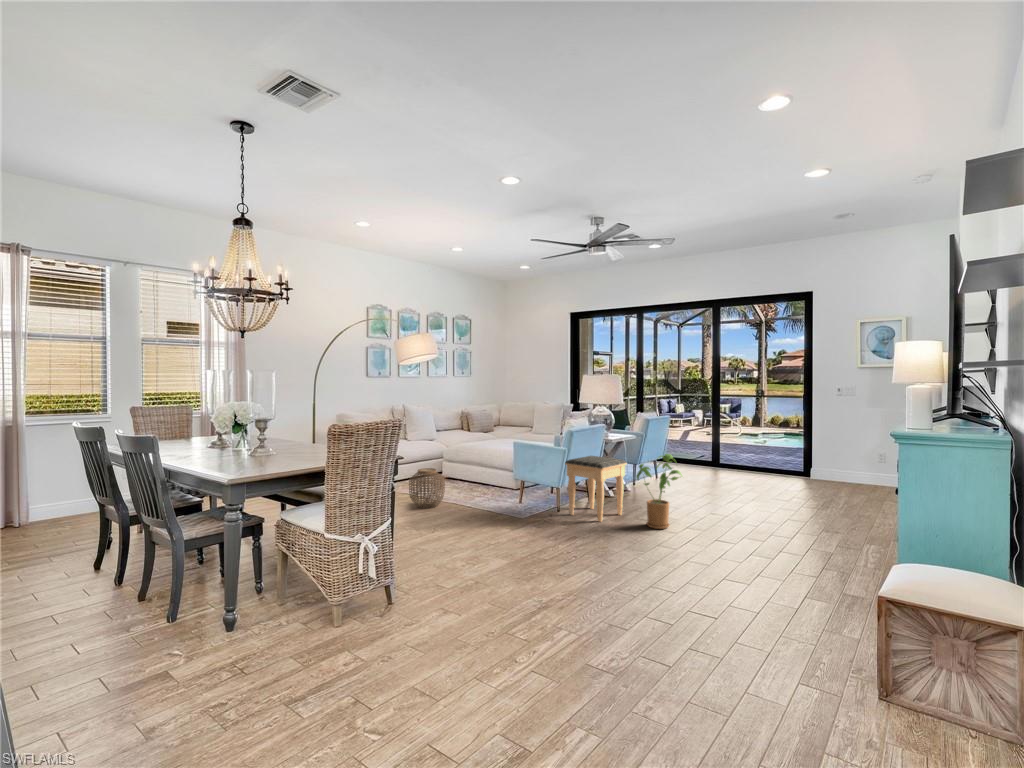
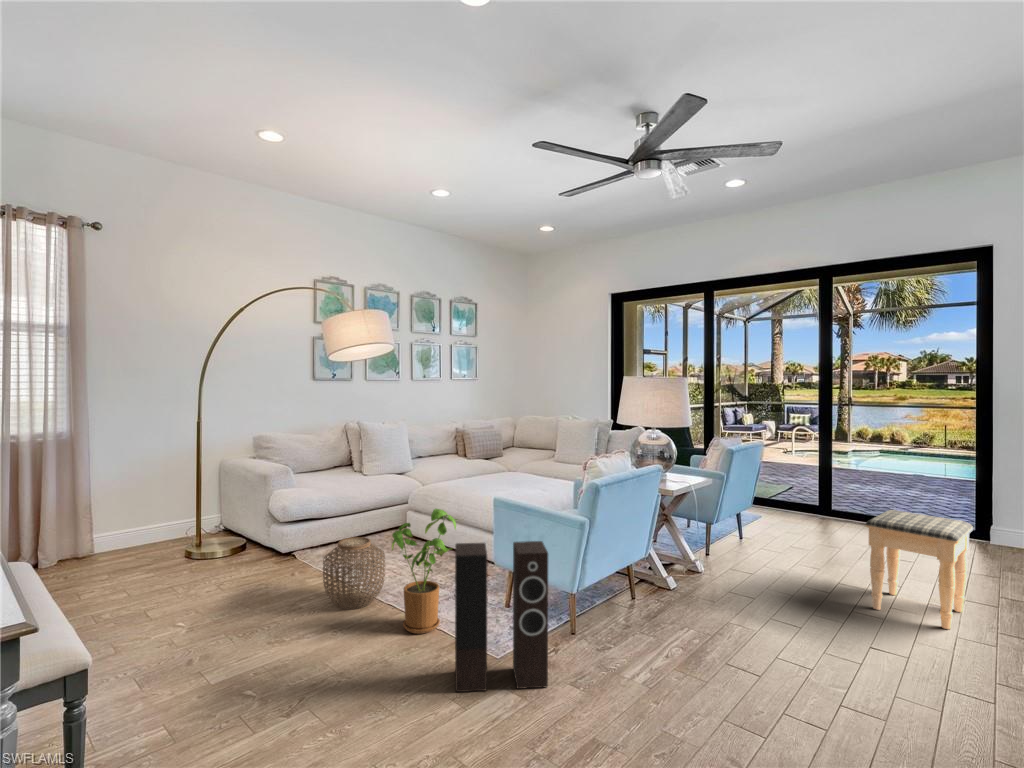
house plant: present [637,454,682,529] -> present [392,509,457,634]
footstool: present [565,456,627,522] -> present [865,510,973,629]
speaker: none [498,458,548,532] -> present [455,541,548,692]

